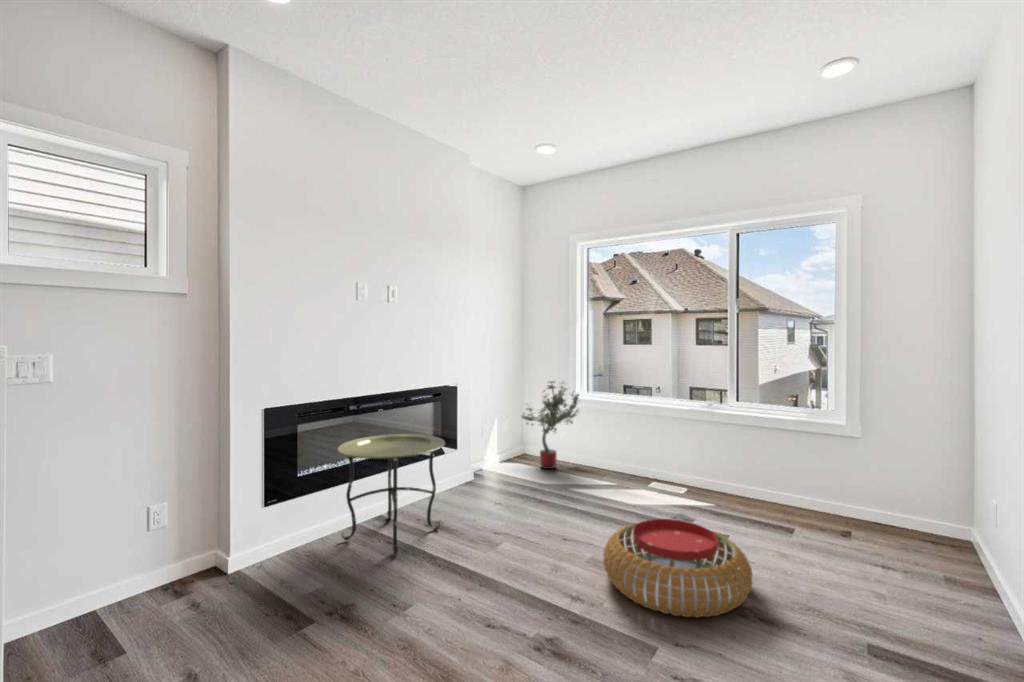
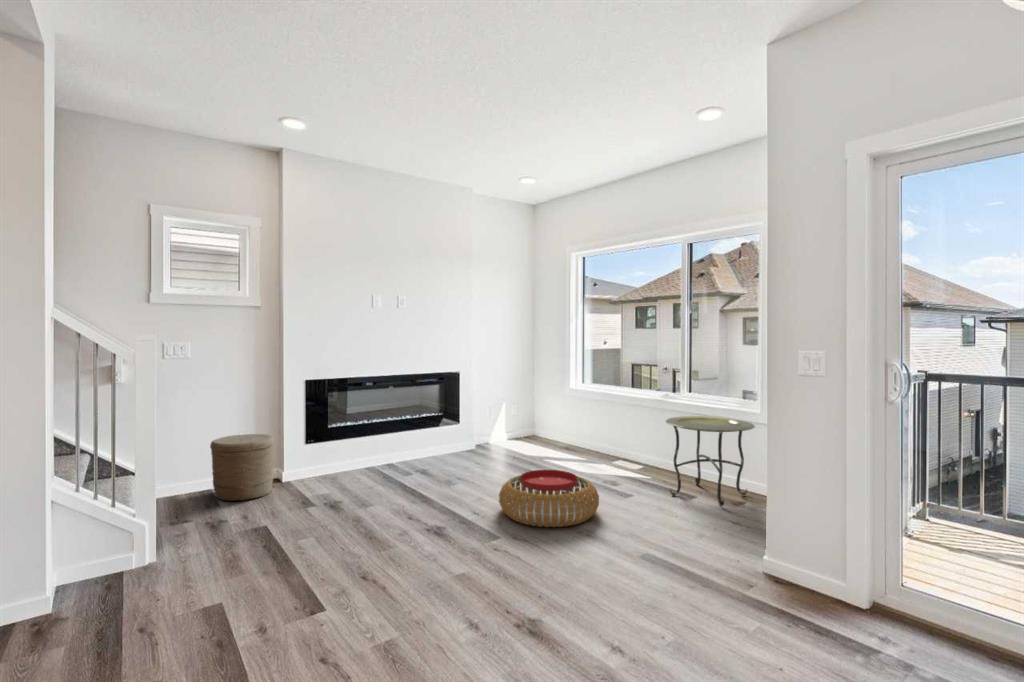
potted tree: present [522,381,579,469] -> none [526,371,571,446]
side table: present [338,434,445,554] -> present [666,416,755,507]
woven basket: none [99,500,222,636] -> present [210,434,274,501]

